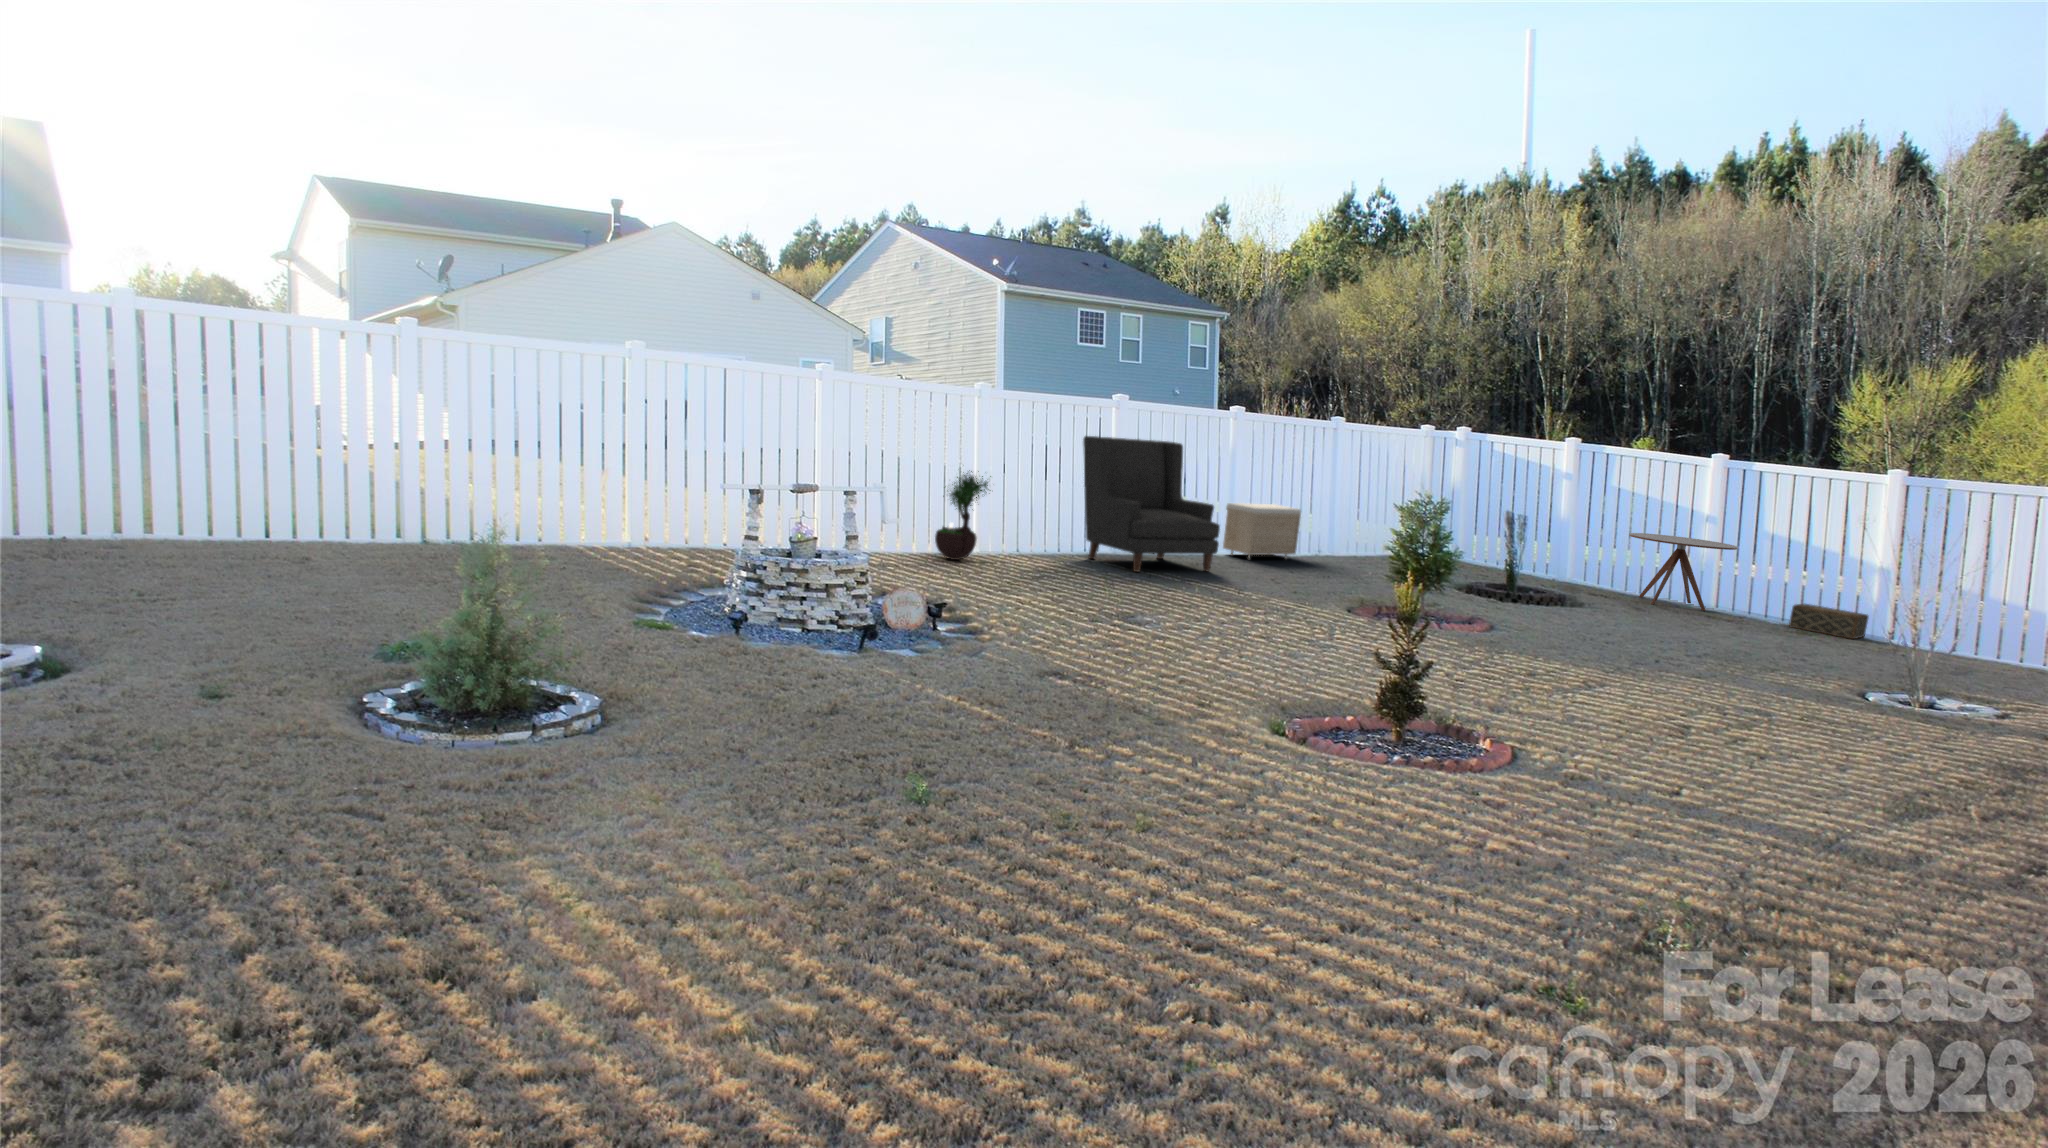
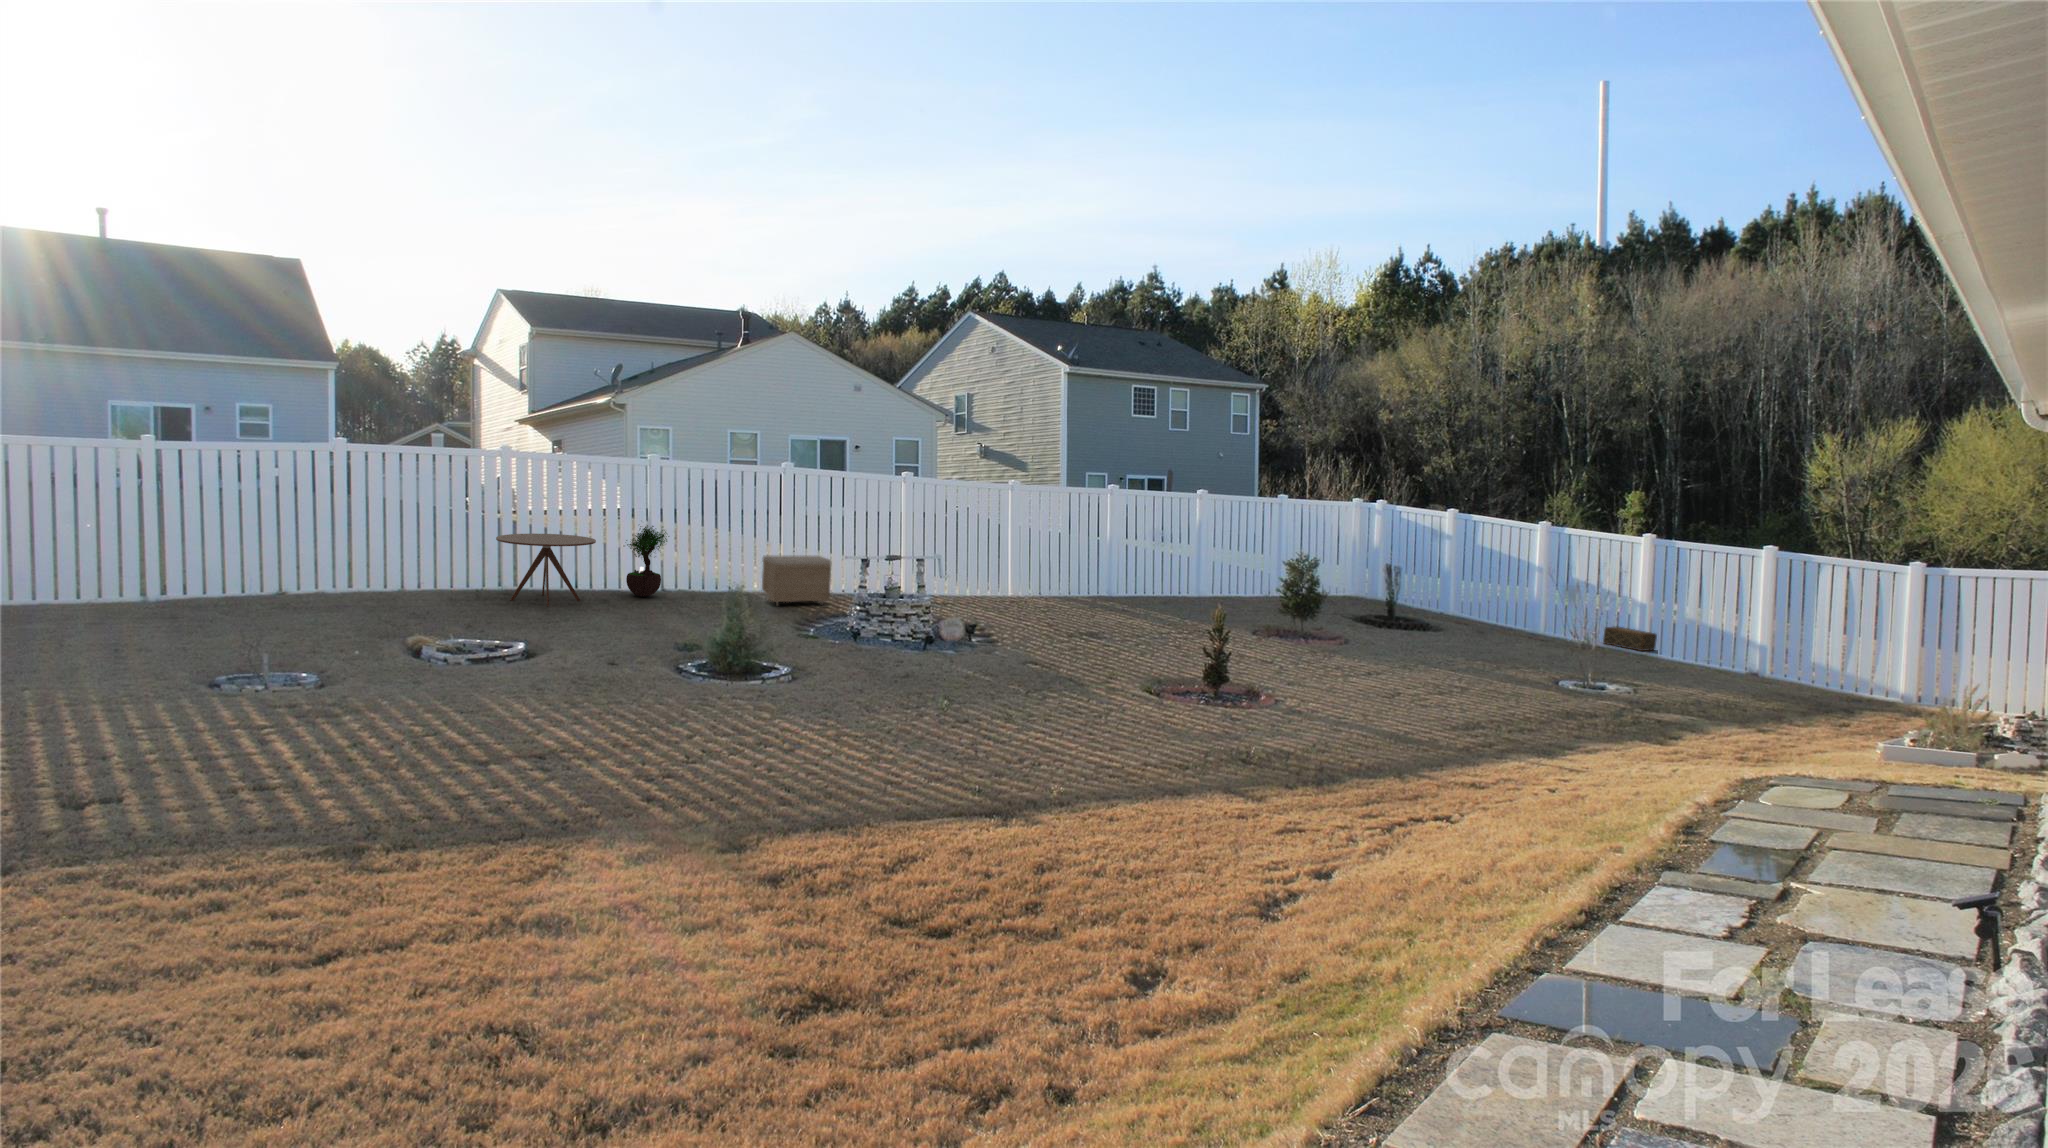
chair: present [1083,436,1220,572] -> none [1088,512,1184,607]
potted tree: present [935,470,991,560] -> present [626,525,669,597]
storage bench: present [1223,503,1301,559] -> present [762,556,831,605]
round table: present [1629,533,1738,611] -> present [496,534,596,606]

